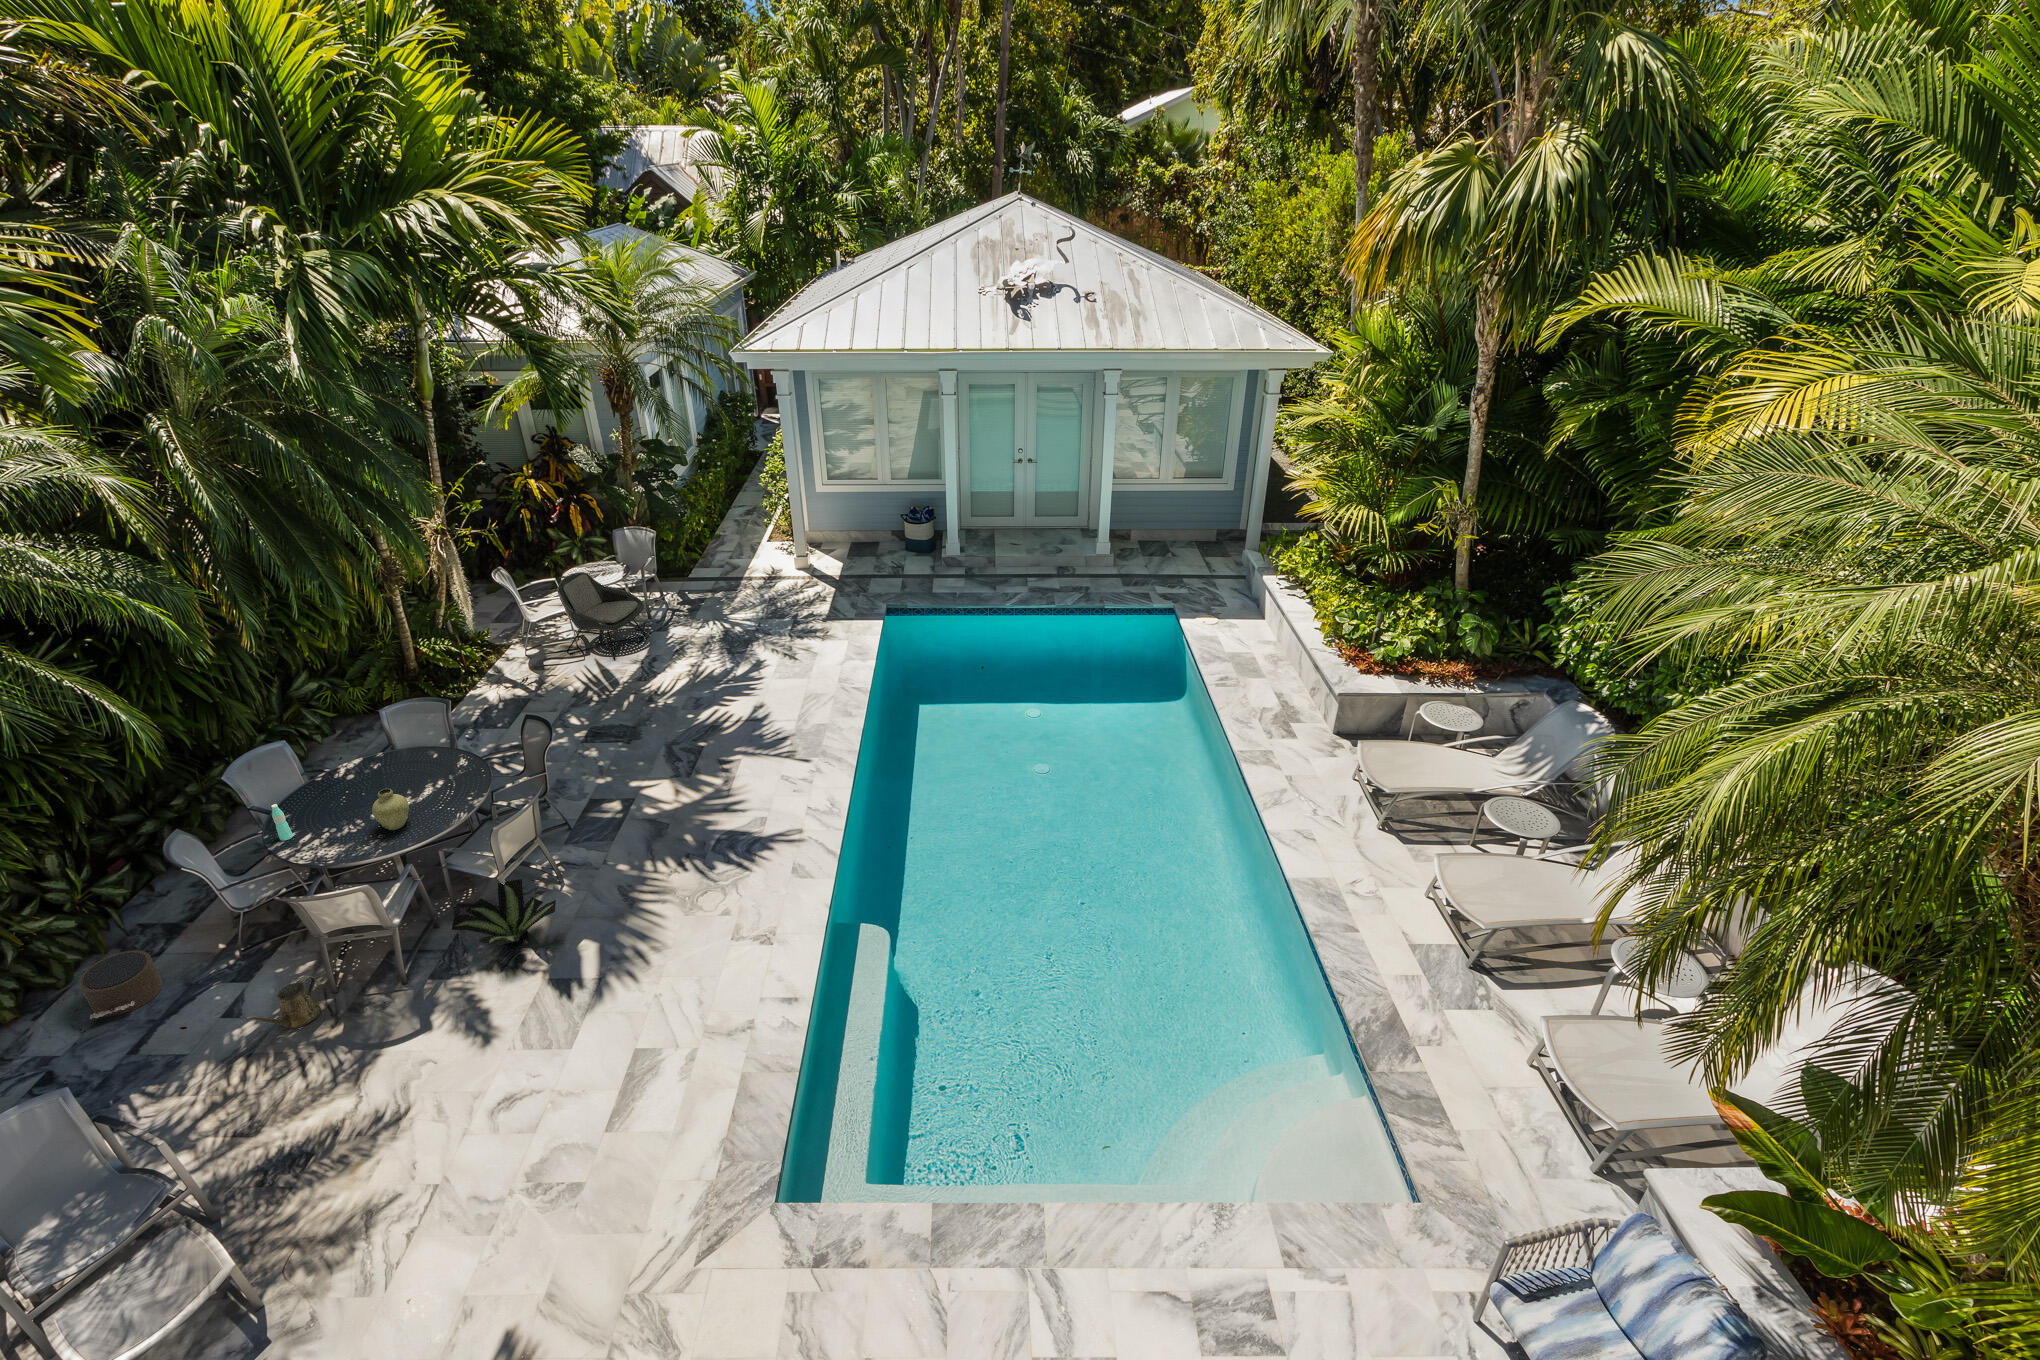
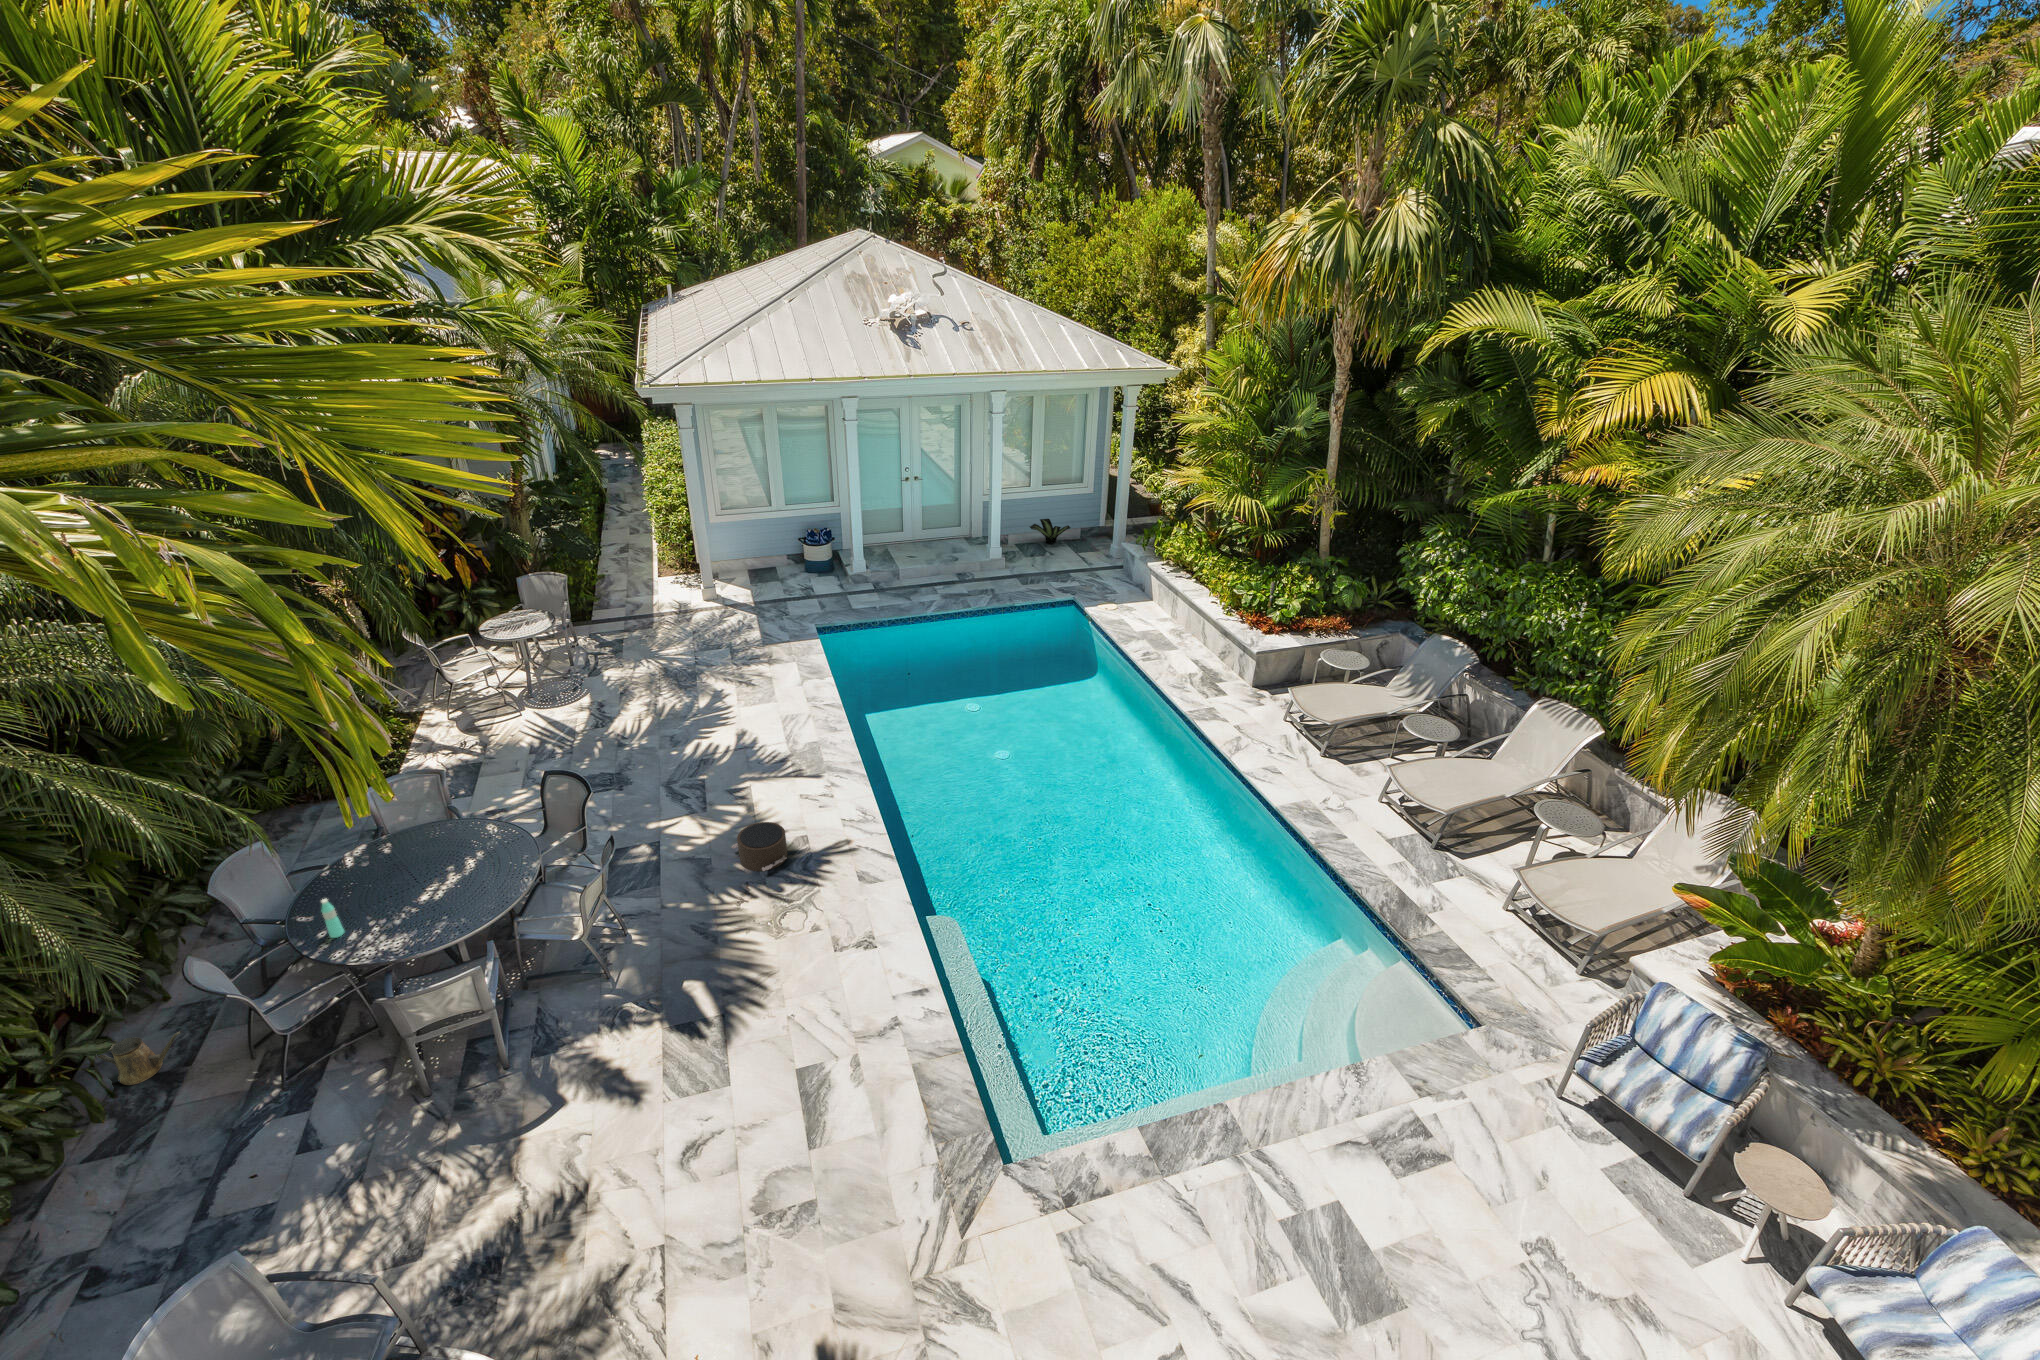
lounge chair: present [557,572,645,661] -> none [487,625,578,712]
vase: present [372,789,409,830] -> none [440,861,480,905]
potted plant: present [452,879,556,949] -> present [1030,519,1071,544]
pouf: present [79,951,163,1019] -> present [731,822,788,871]
watering can: present [246,976,321,1029] -> present [97,1031,181,1085]

